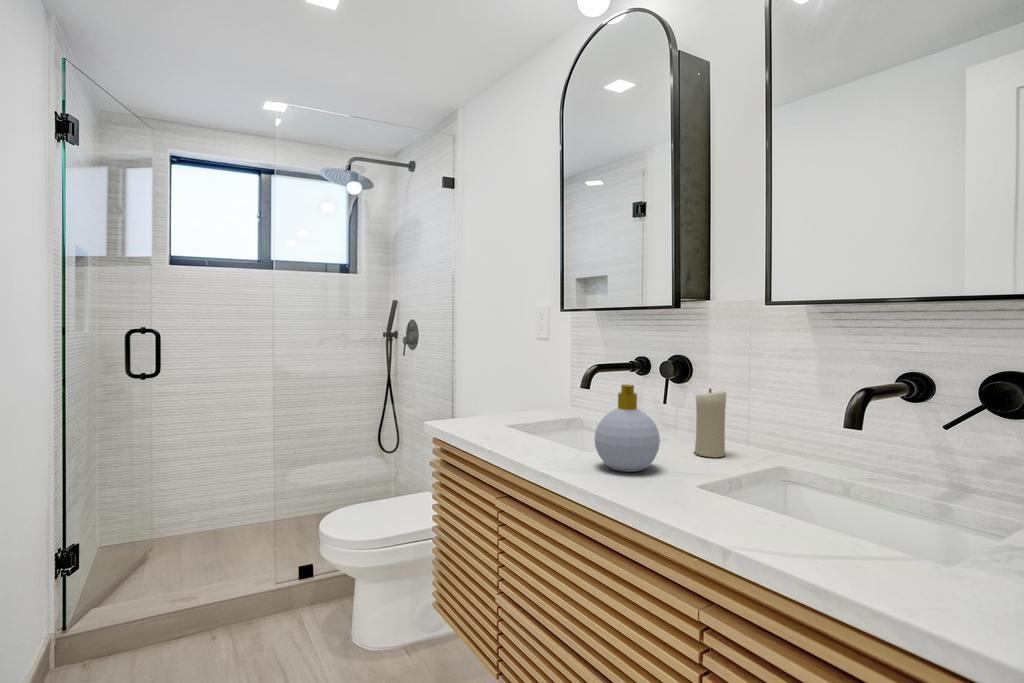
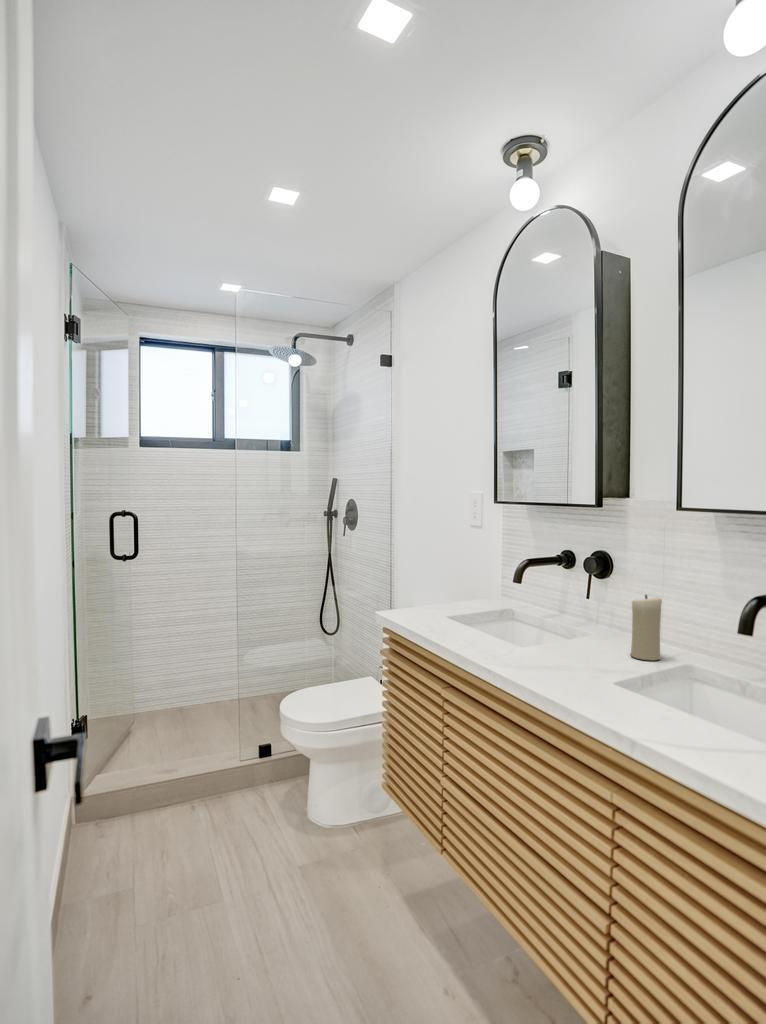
soap bottle: present [594,384,660,472] -> none [531,590,592,670]

